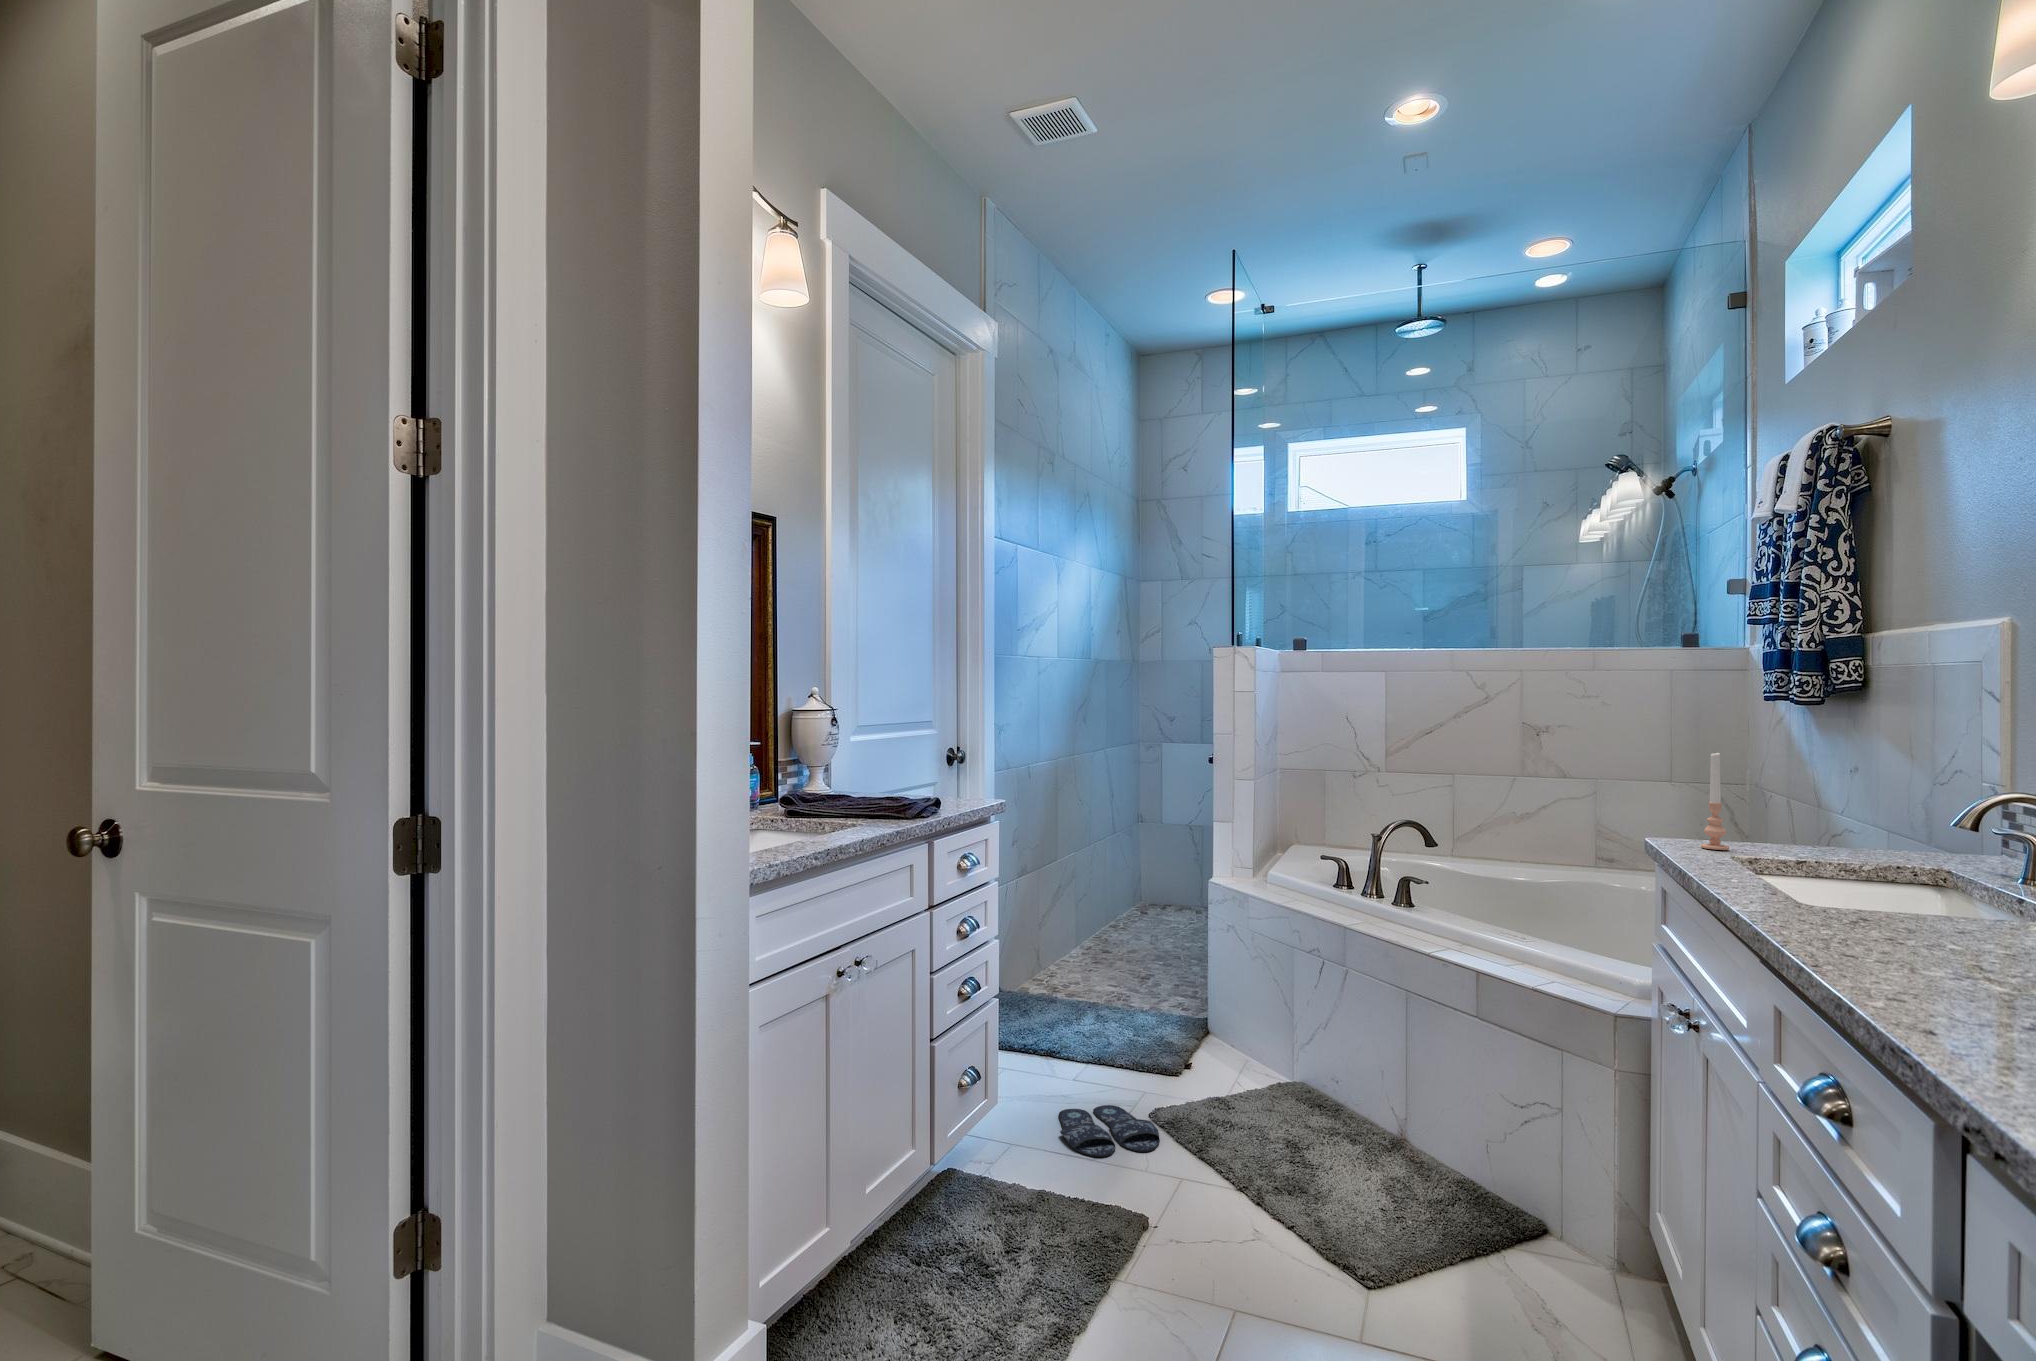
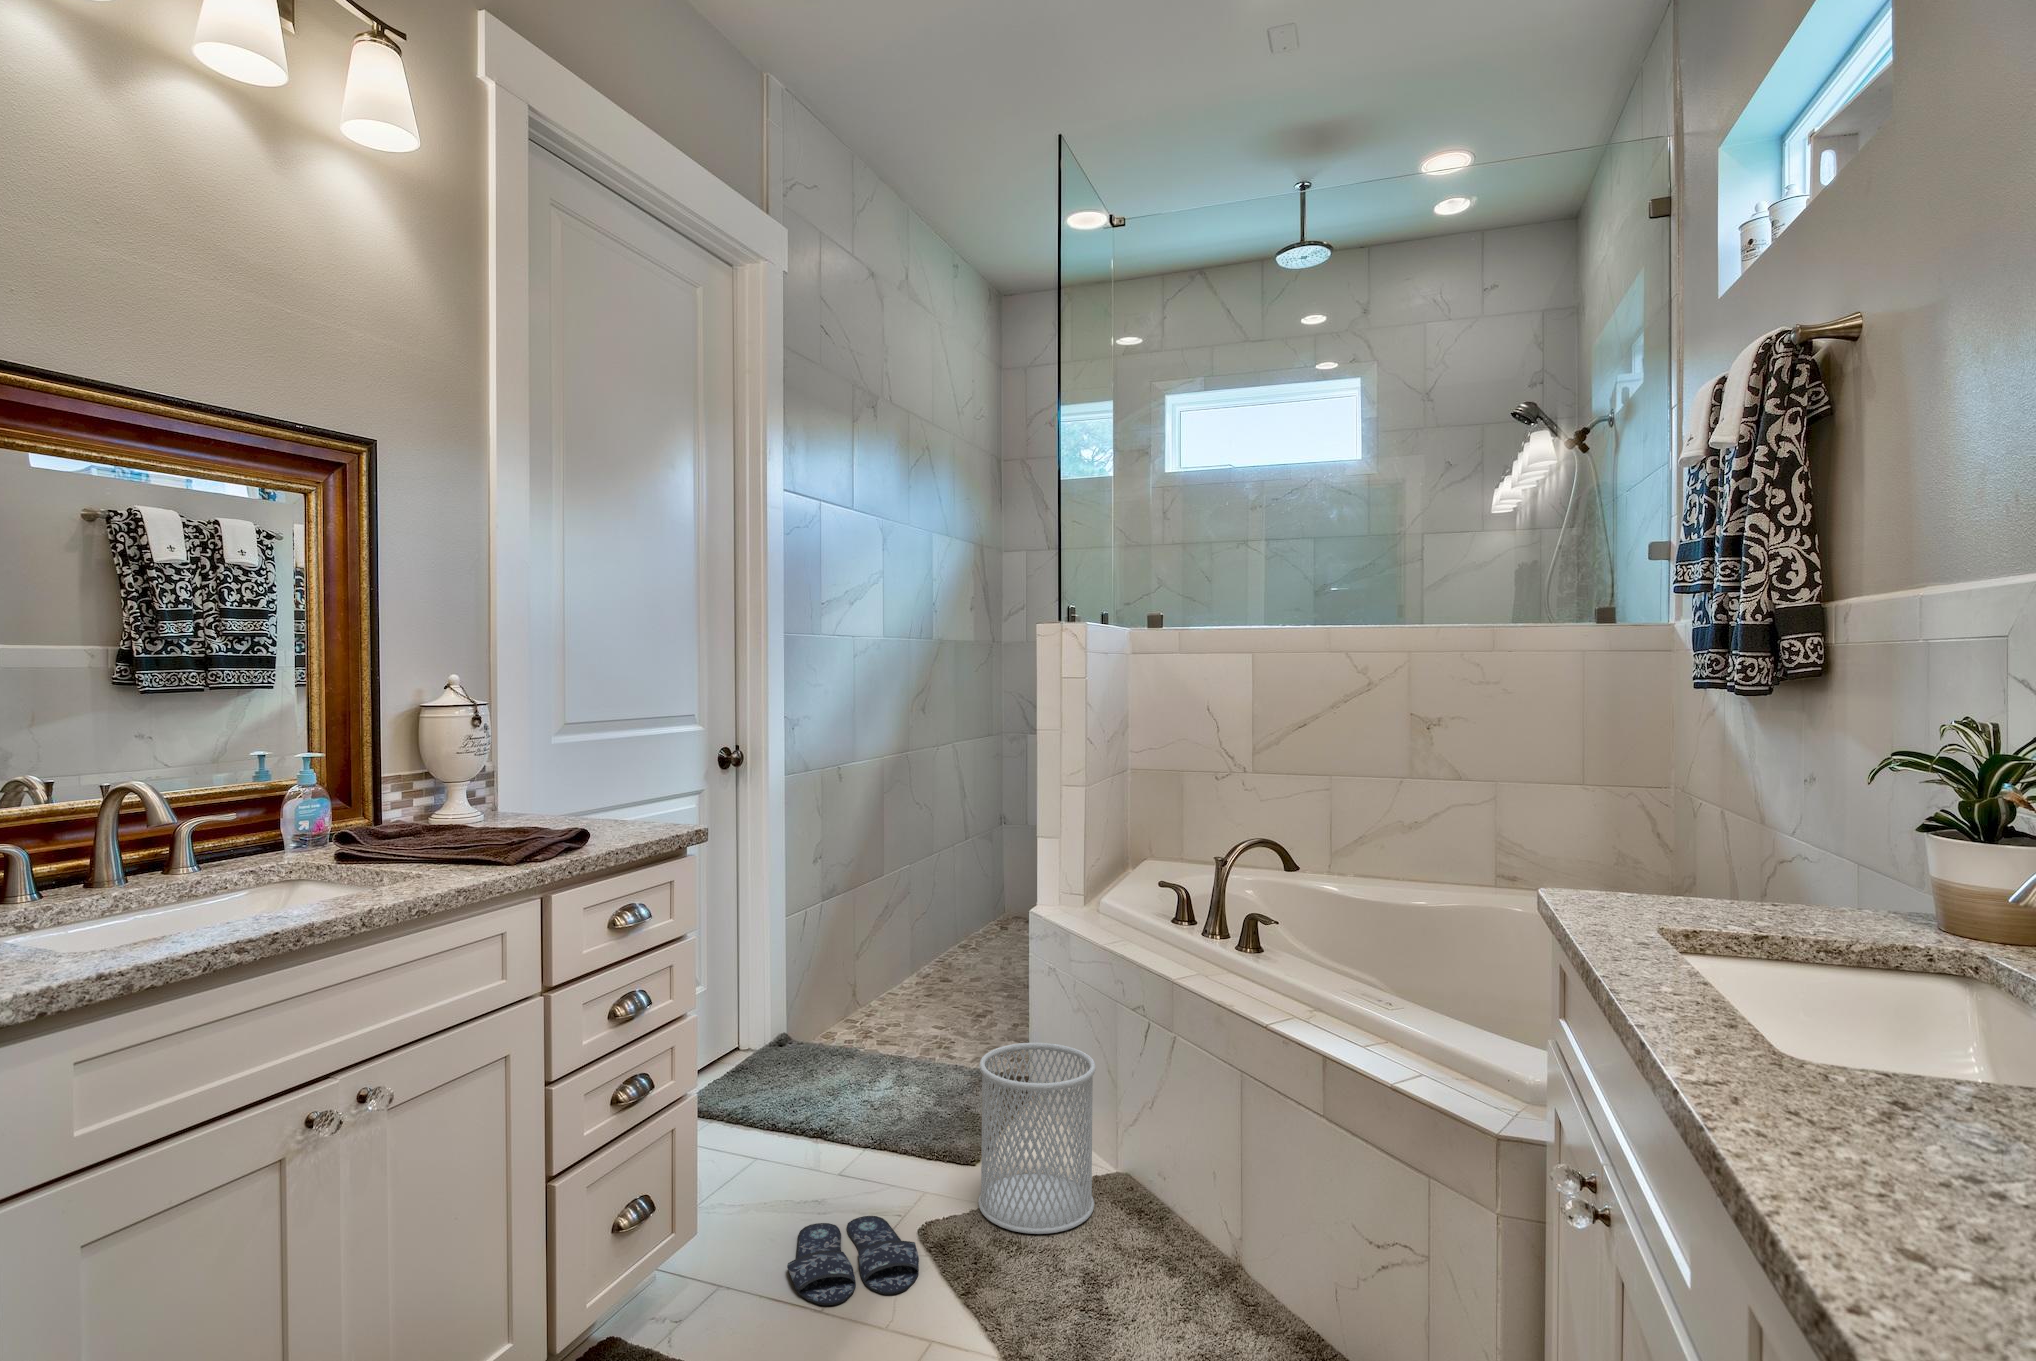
candle: present [1701,753,1729,850] -> none [1609,766,1650,914]
wastebasket: none [1189,978,1282,1119] -> present [978,1043,1096,1234]

